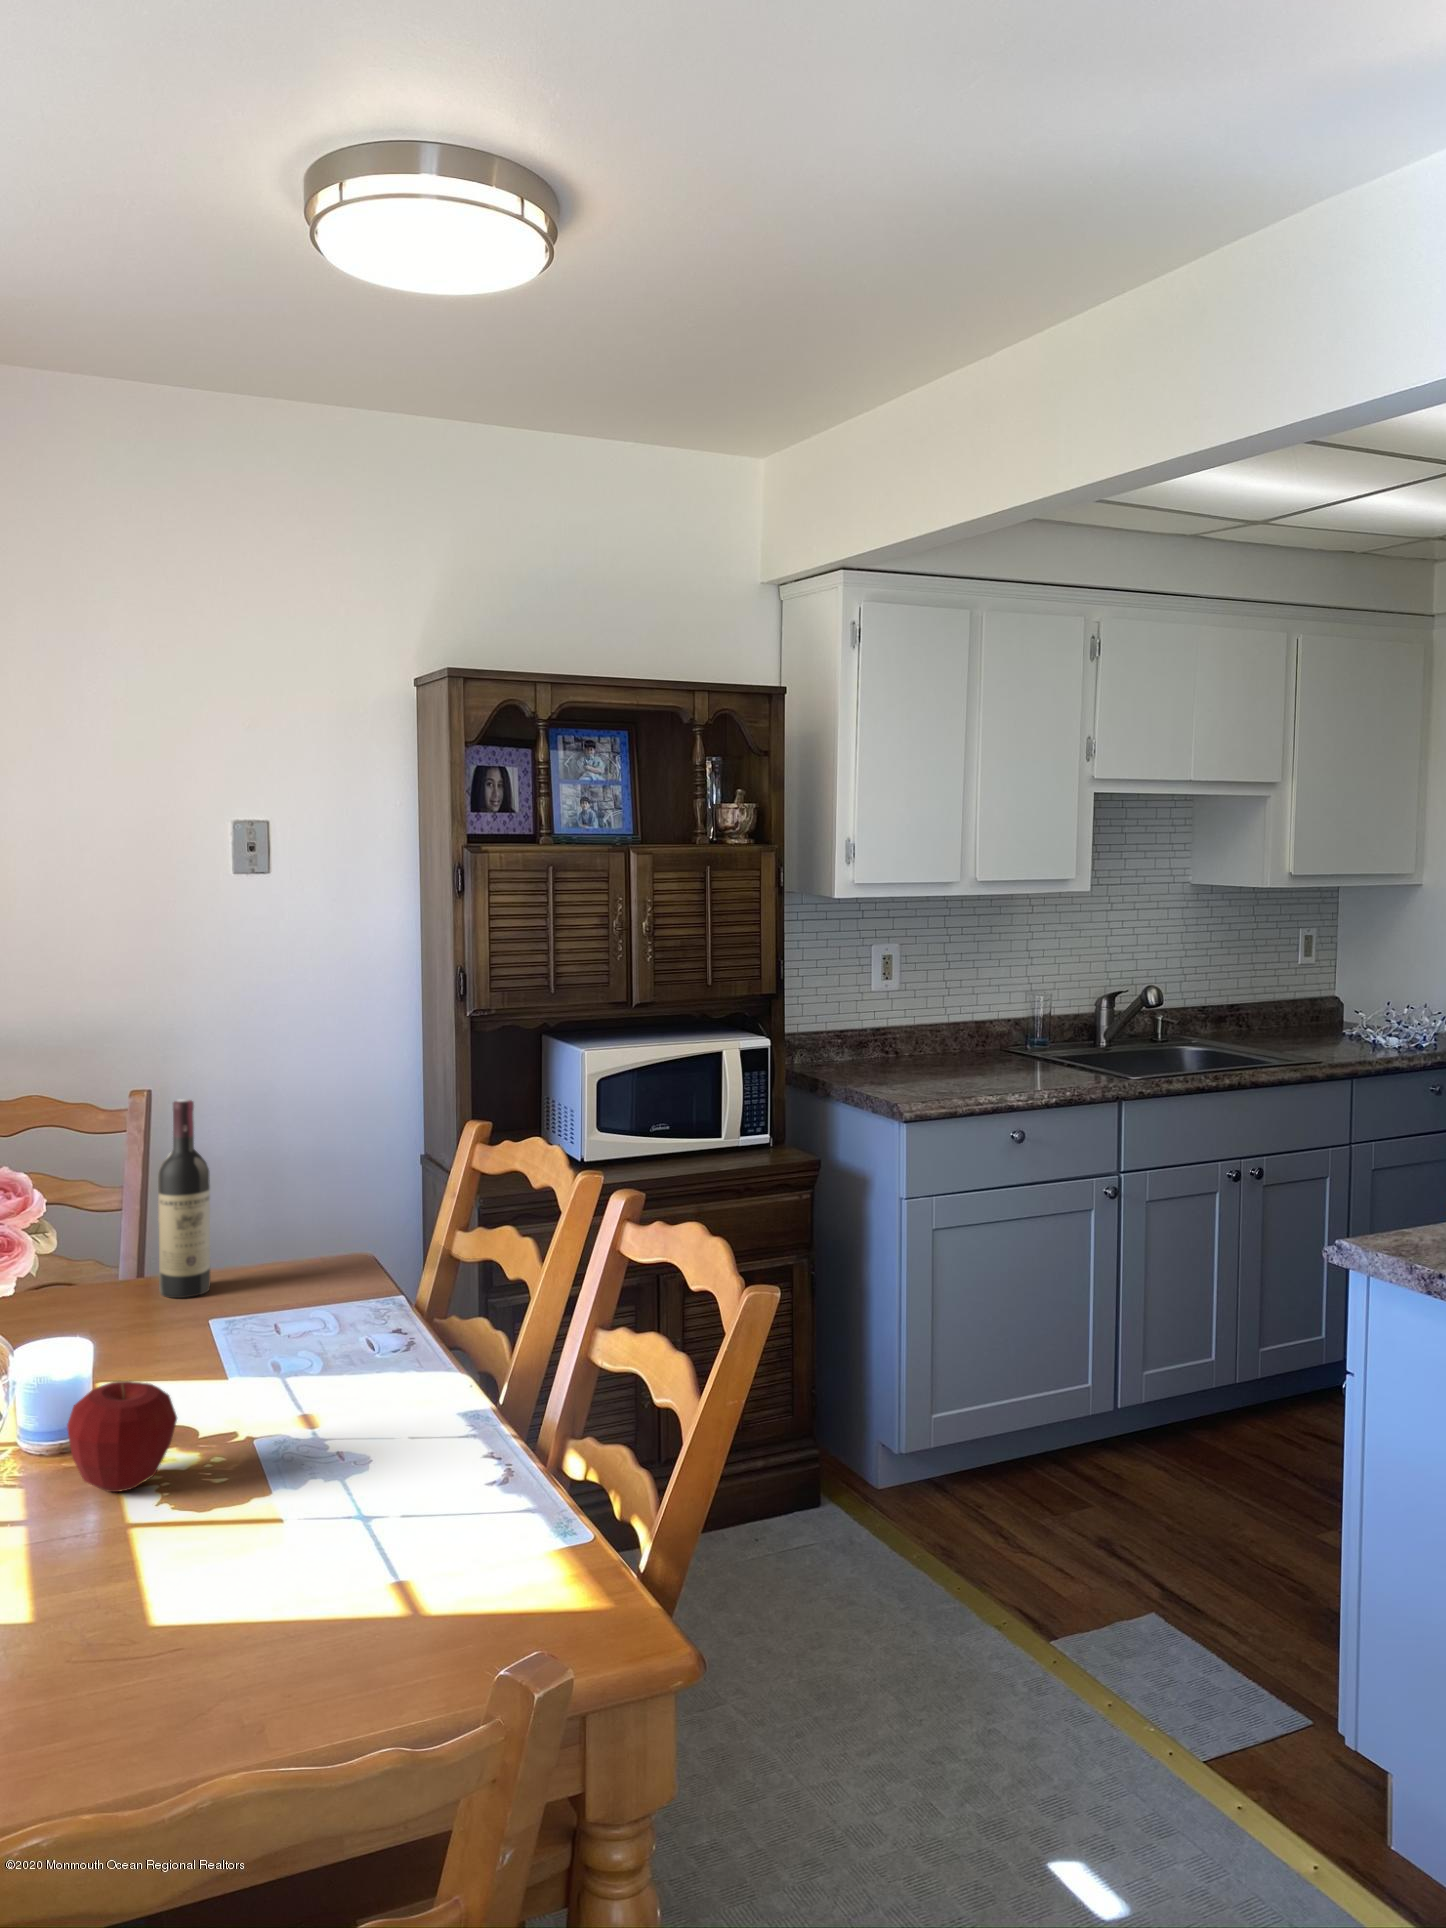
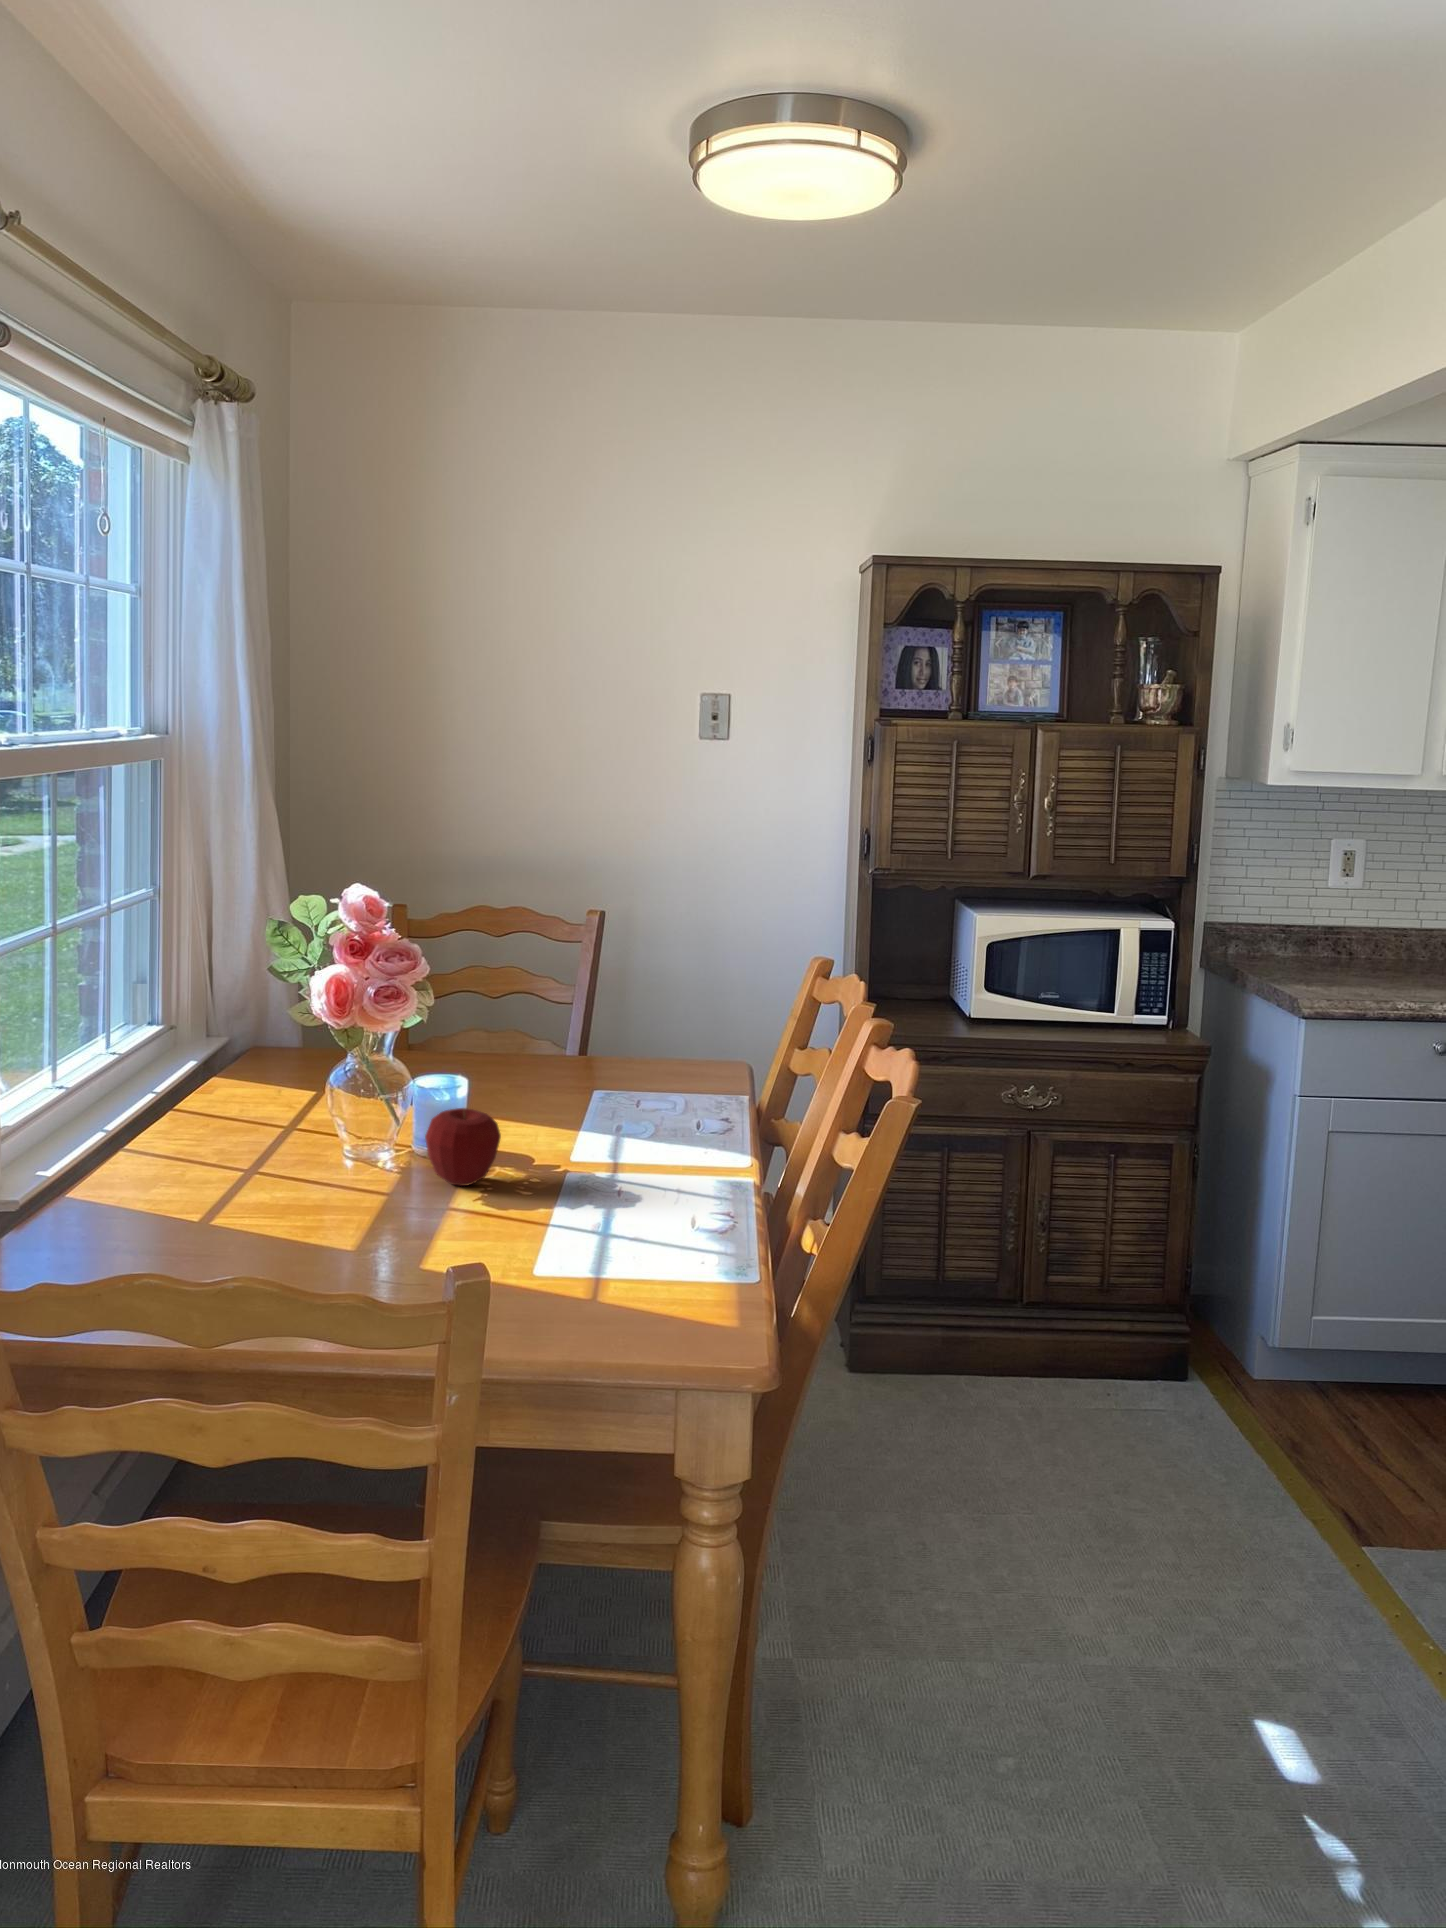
wine bottle: present [158,1099,210,1298] -> none [565,920,606,1078]

